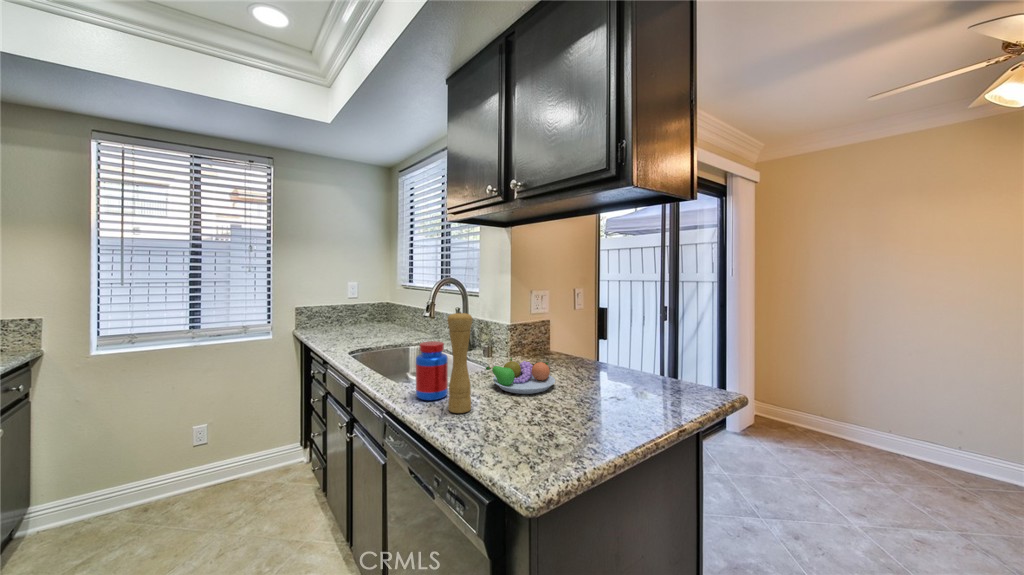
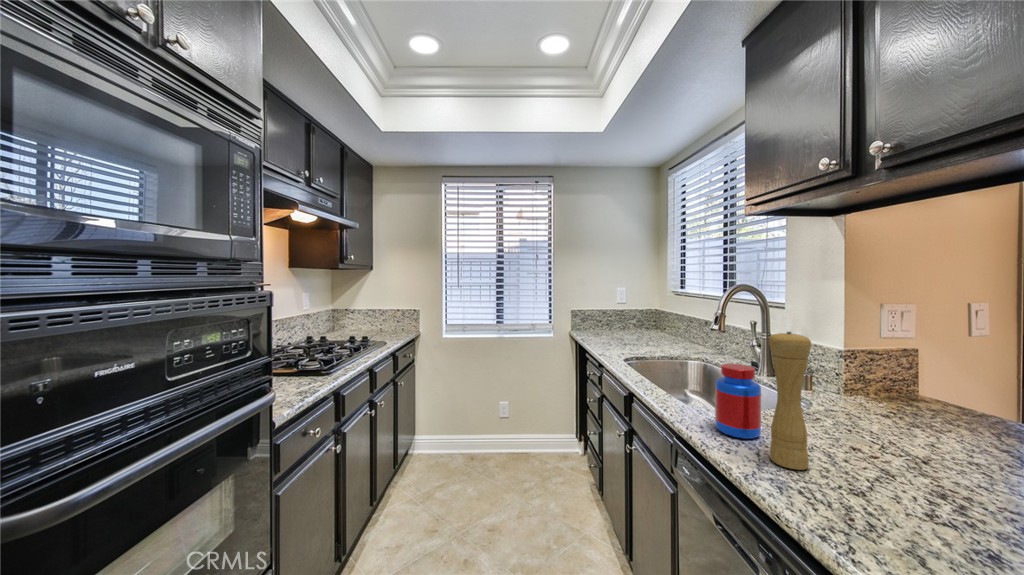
fruit bowl: present [486,358,555,394] -> none [821,400,976,470]

